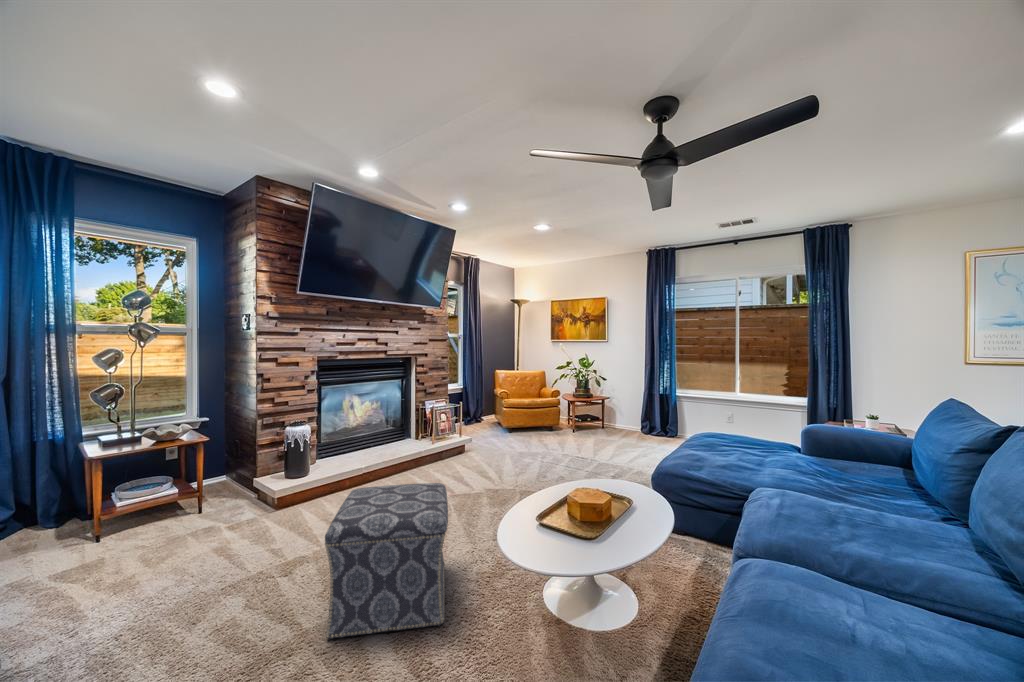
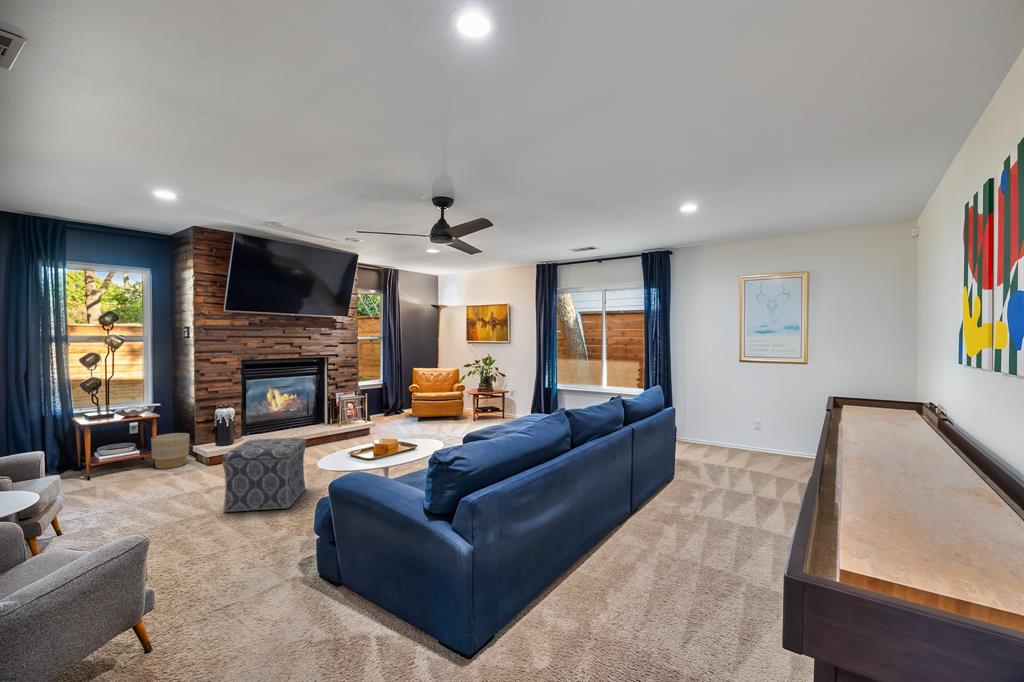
planter: none [195,462,249,517] -> present [151,433,189,469]

